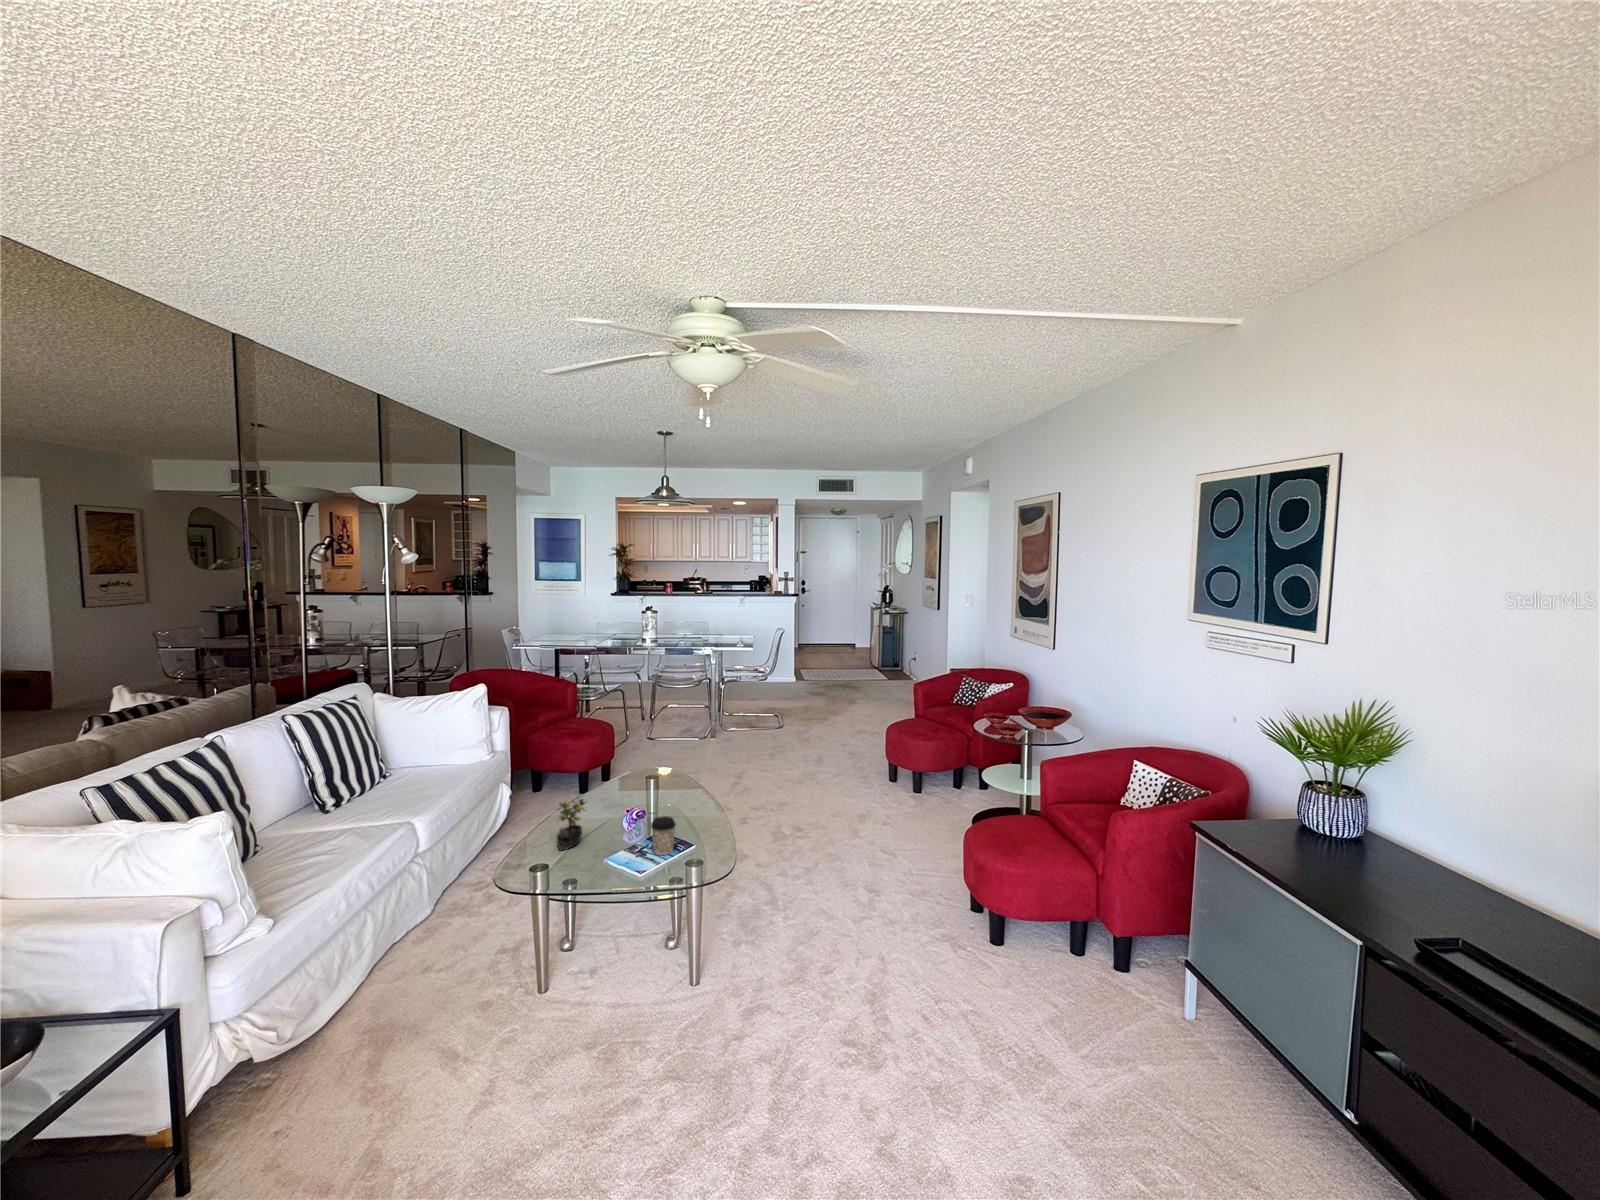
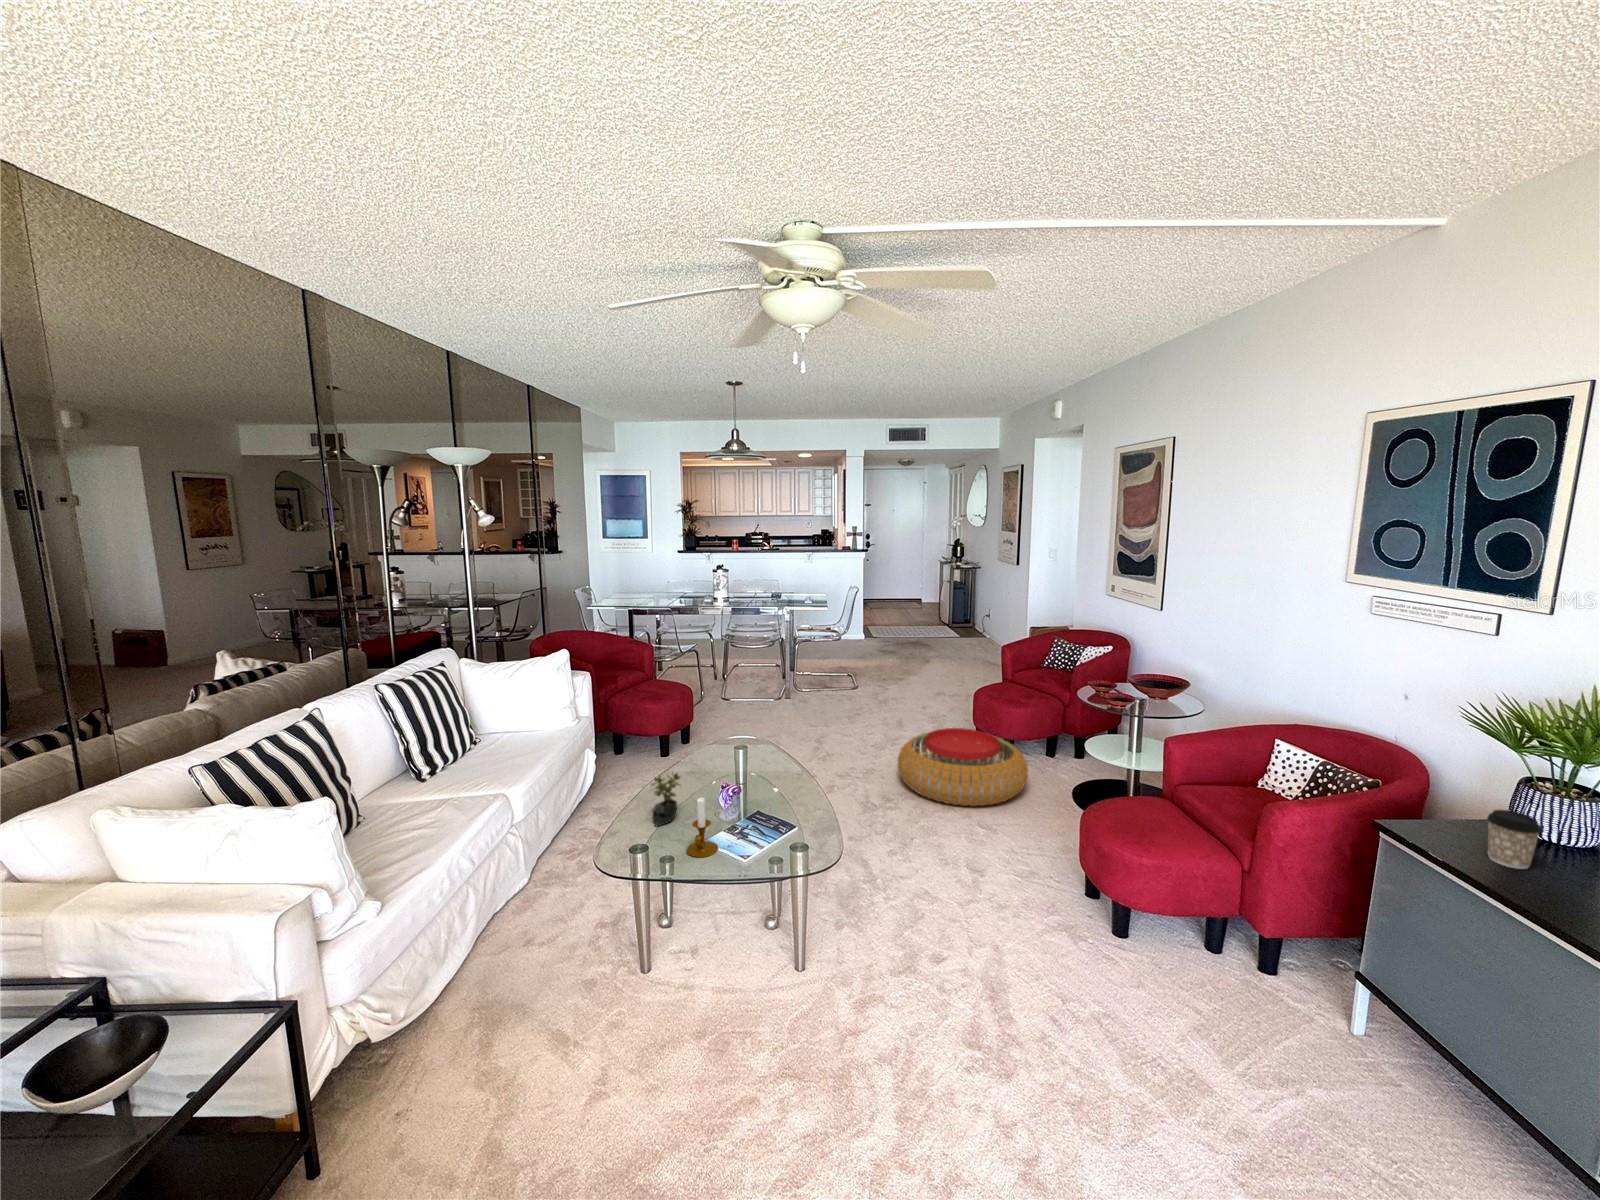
pouf: none [809,762,931,835] -> present [898,728,1028,806]
coffee cup: present [651,816,676,855] -> present [1487,810,1541,869]
candlestick: none [586,819,618,876] -> present [686,798,718,857]

